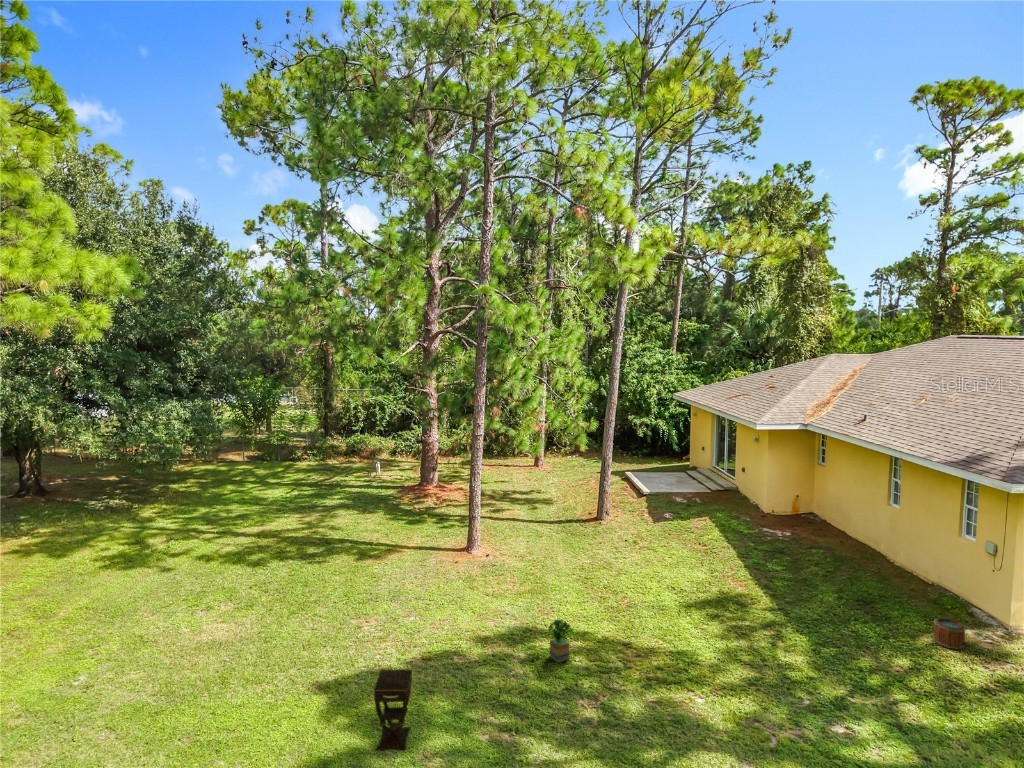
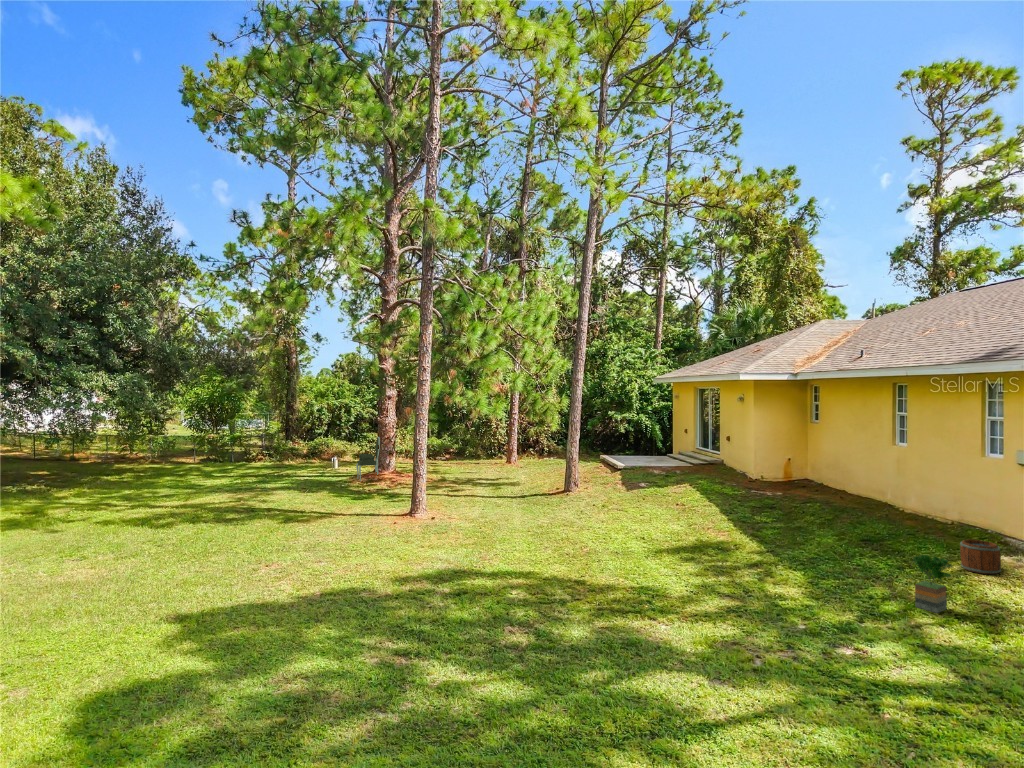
armchair: none [404,454,426,495] -> present [356,437,380,481]
potted tree: present [548,619,574,663] -> present [914,555,952,613]
side table: present [374,670,412,750] -> none [205,574,270,678]

